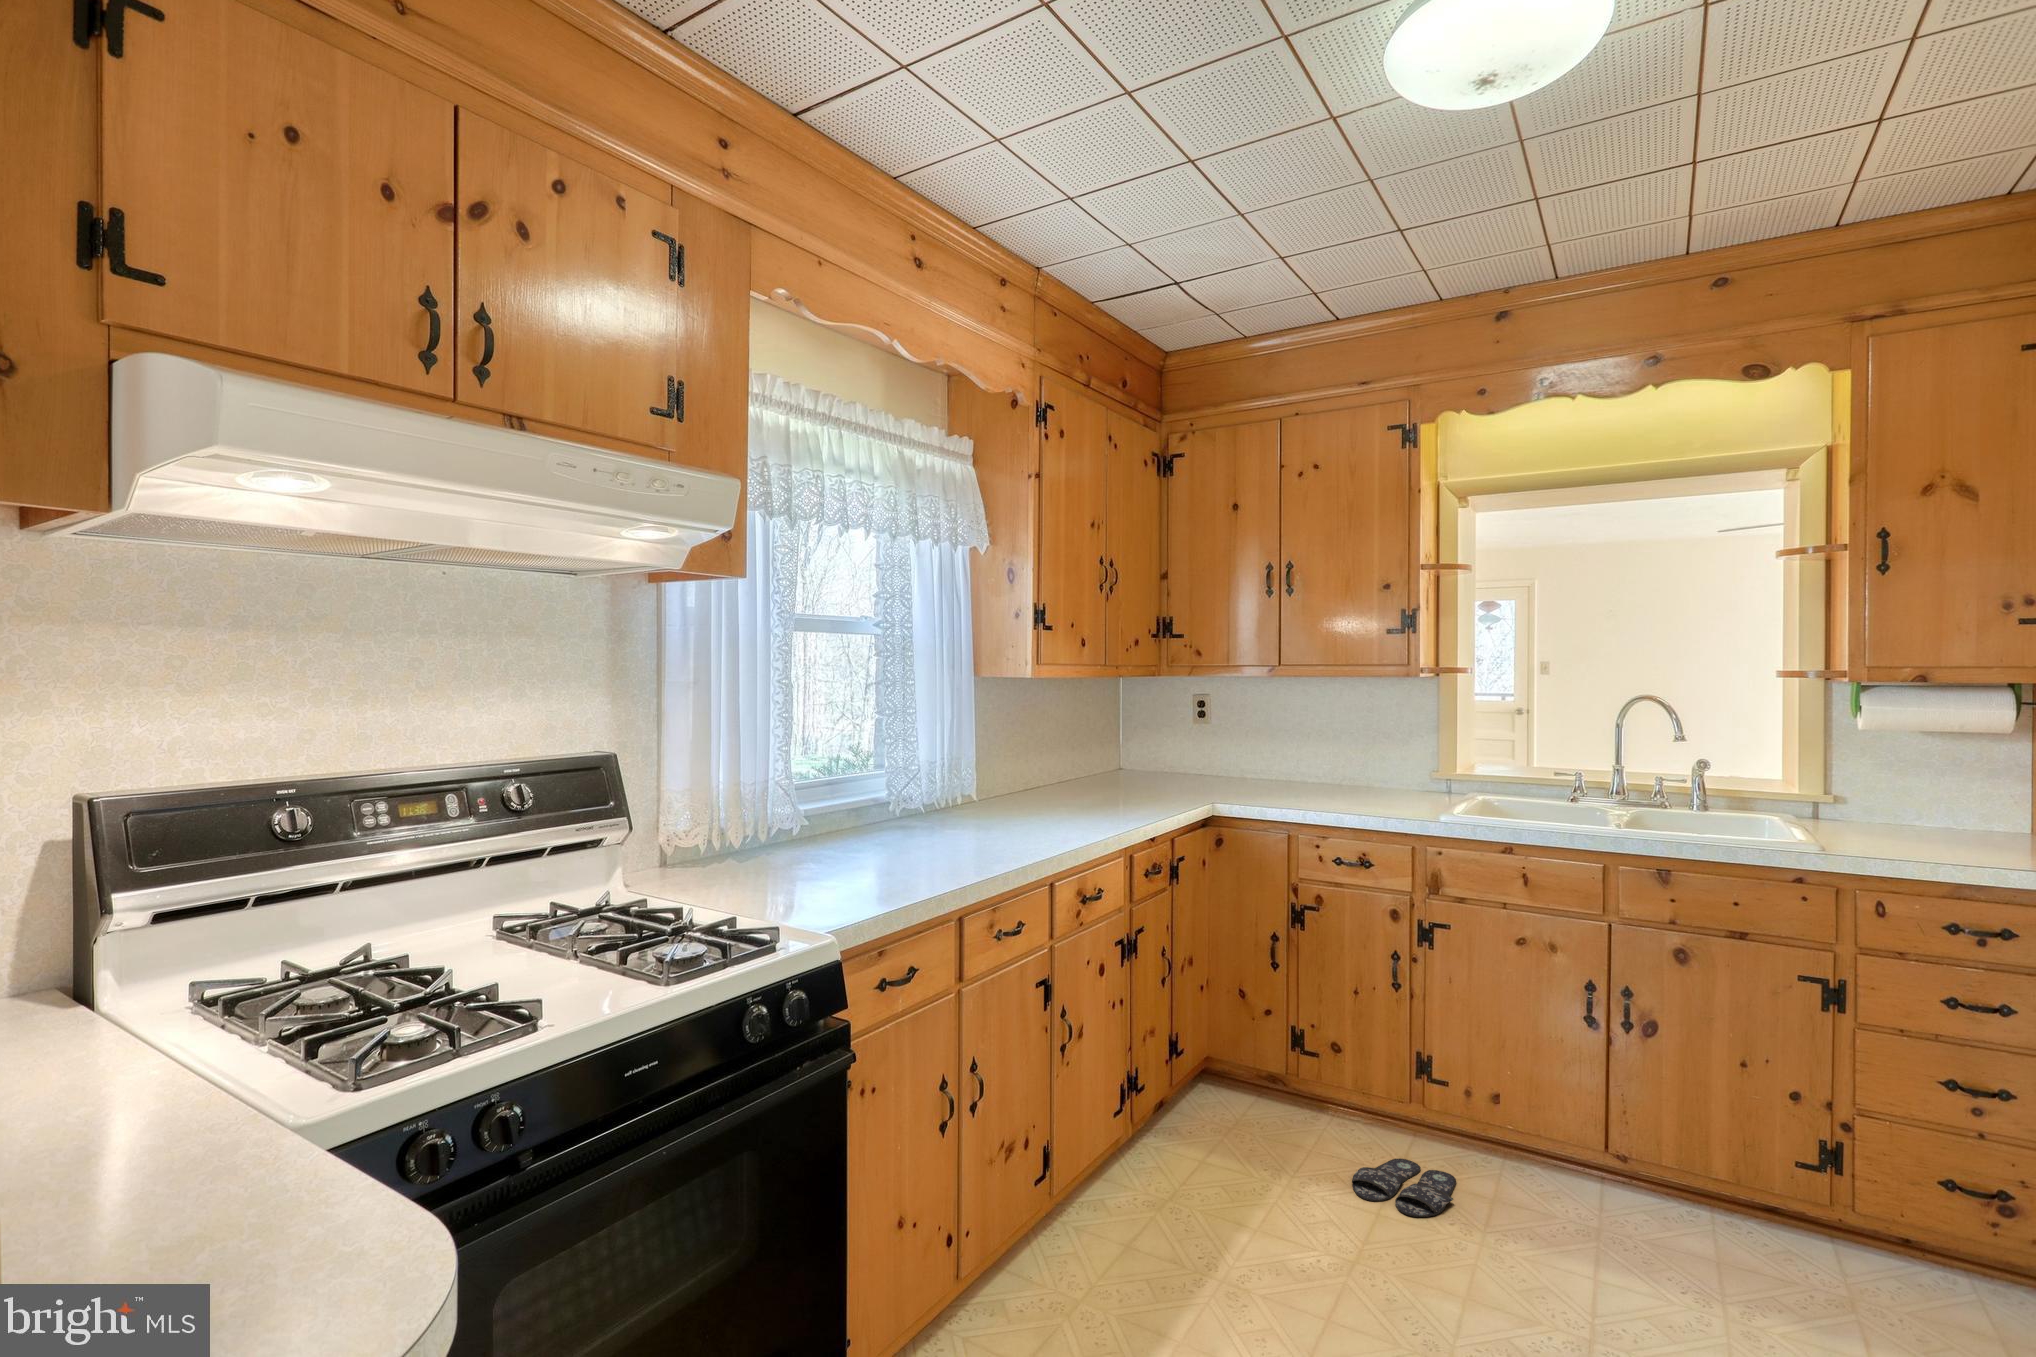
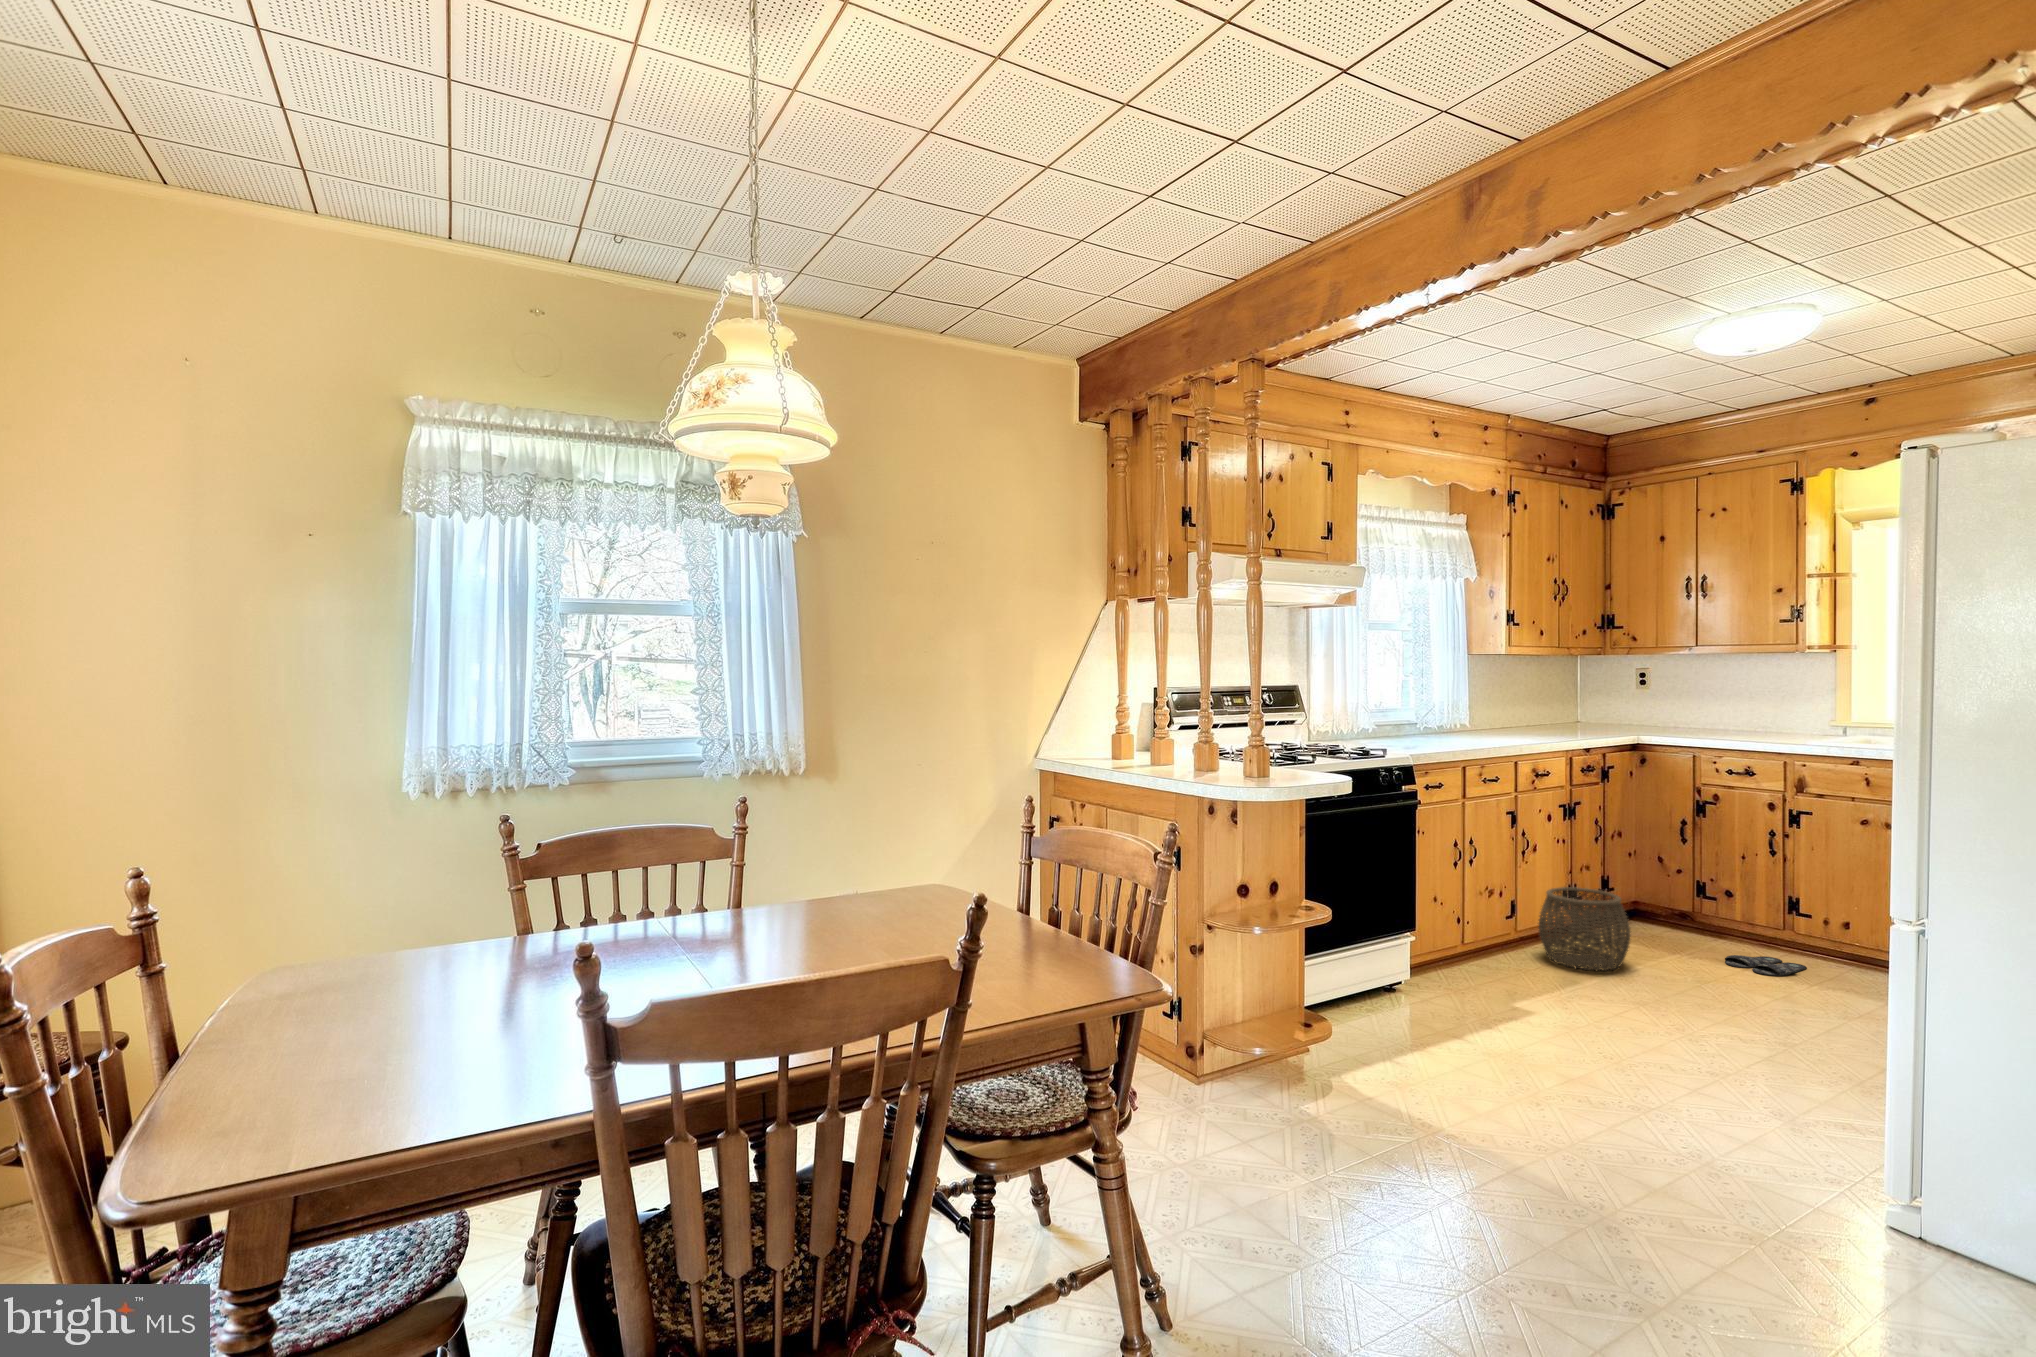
woven basket: none [1087,1097,1236,1278] -> present [1539,887,1631,971]

